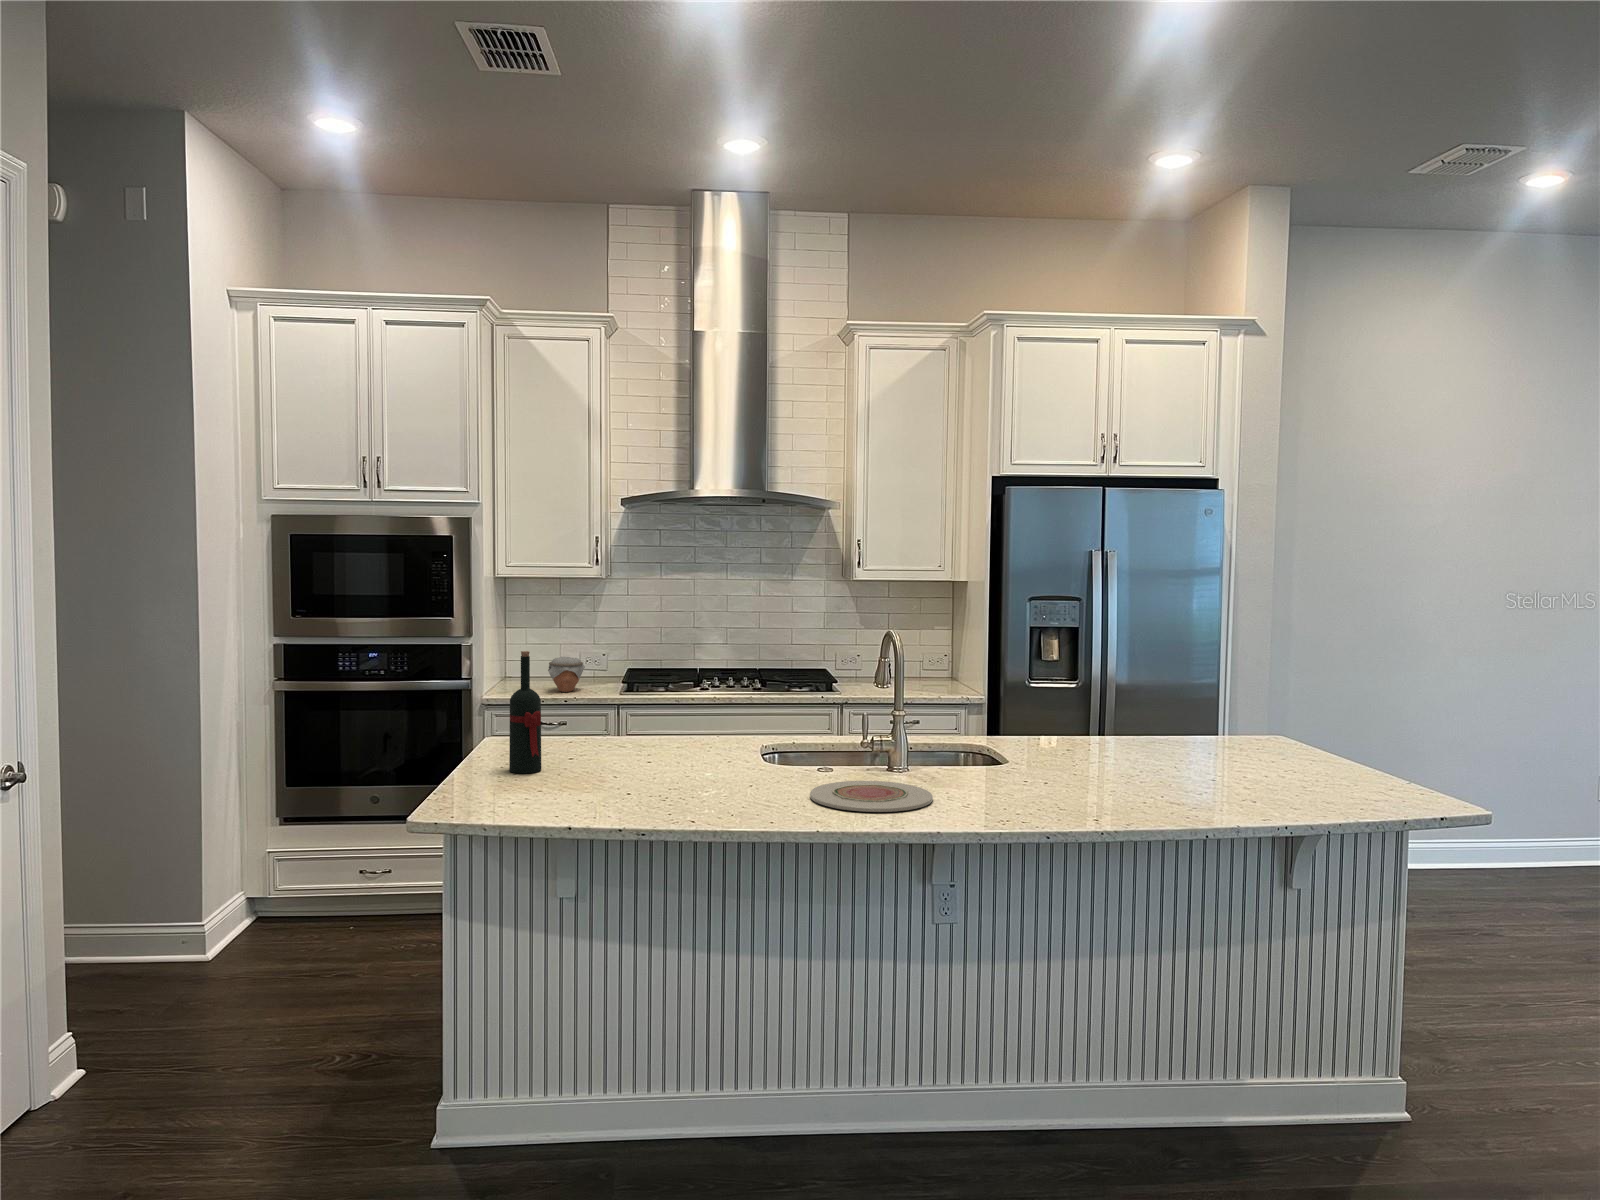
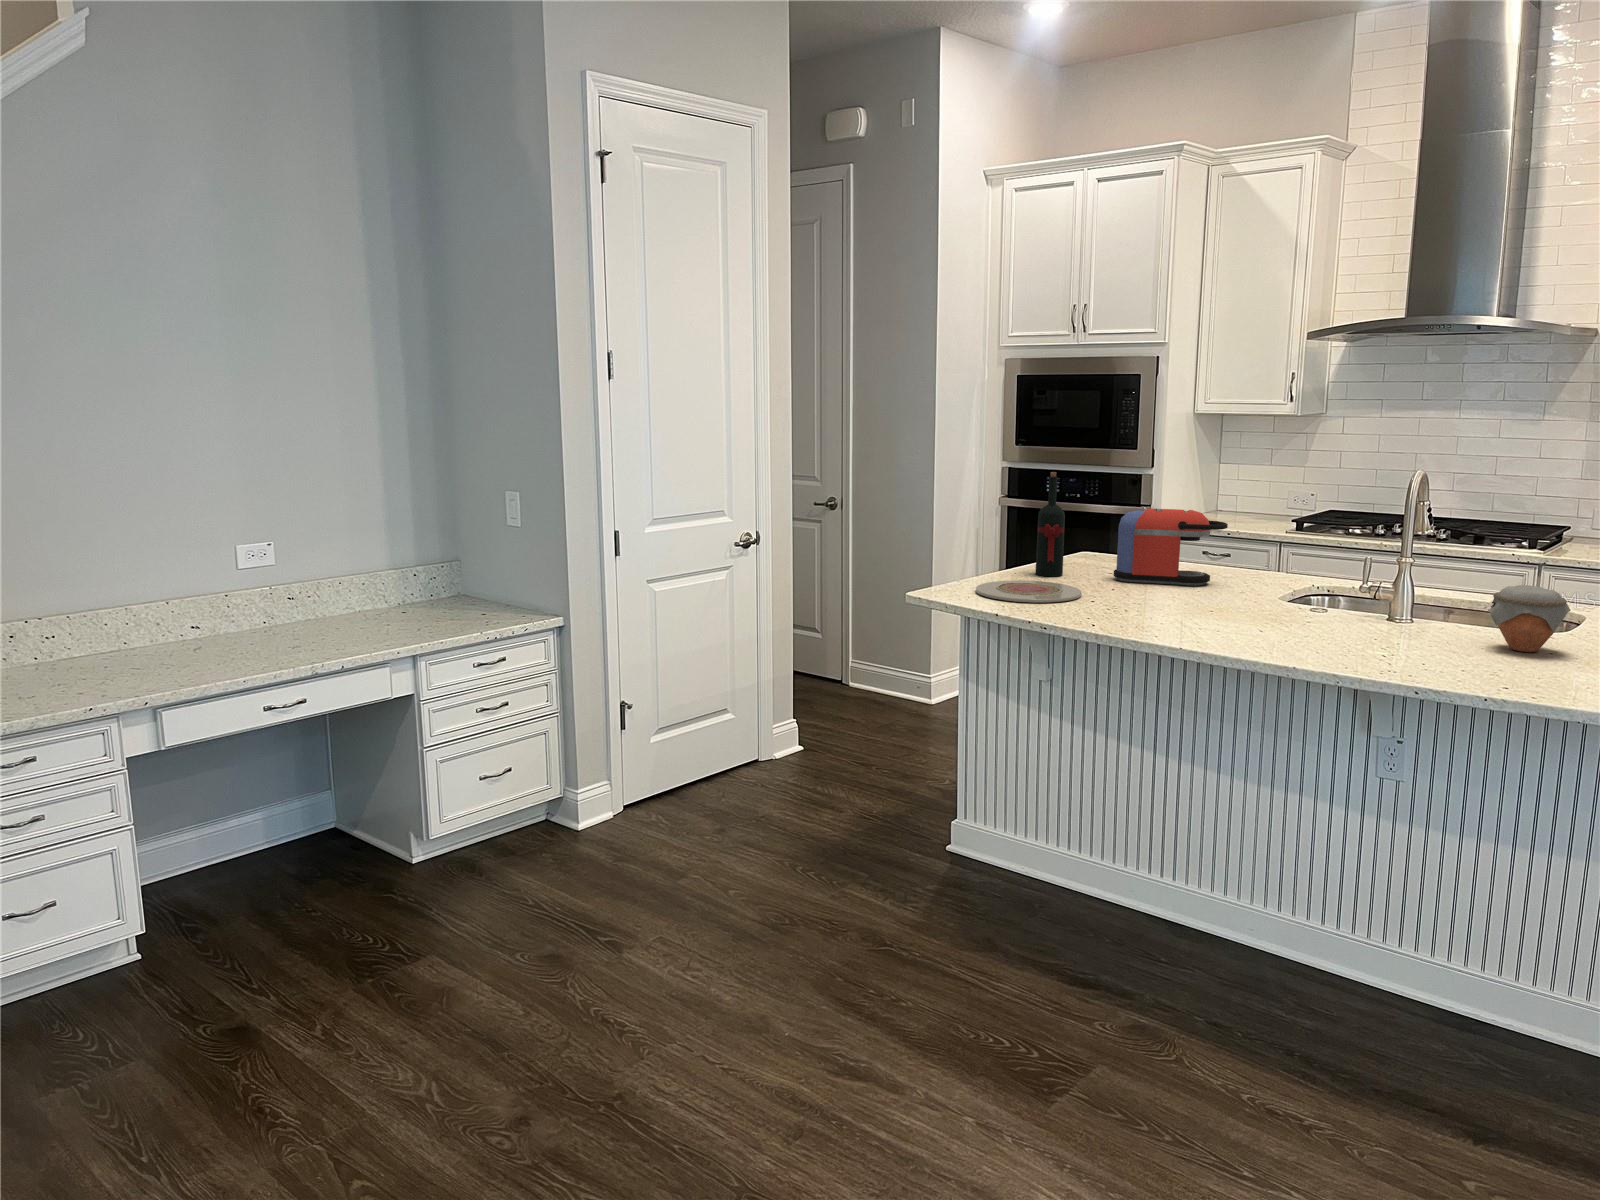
jar: present [548,657,585,692] -> present [1489,585,1571,652]
coffee maker: none [597,681,706,766] -> present [1114,508,1228,586]
plate: present [810,781,933,812] -> present [976,580,1082,603]

